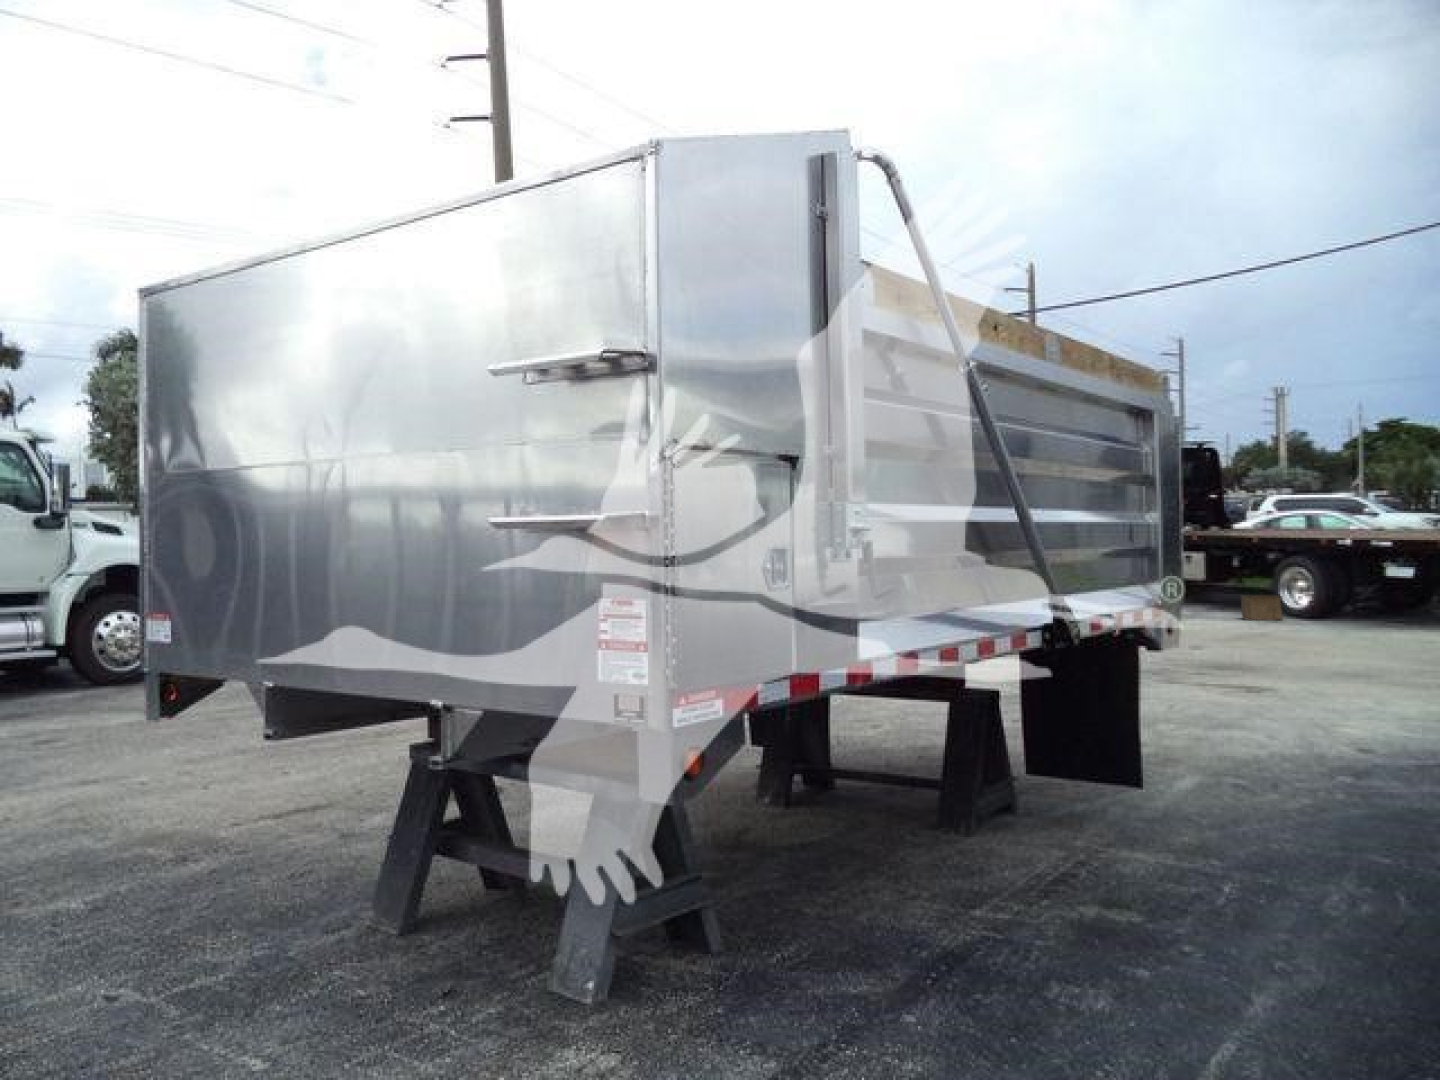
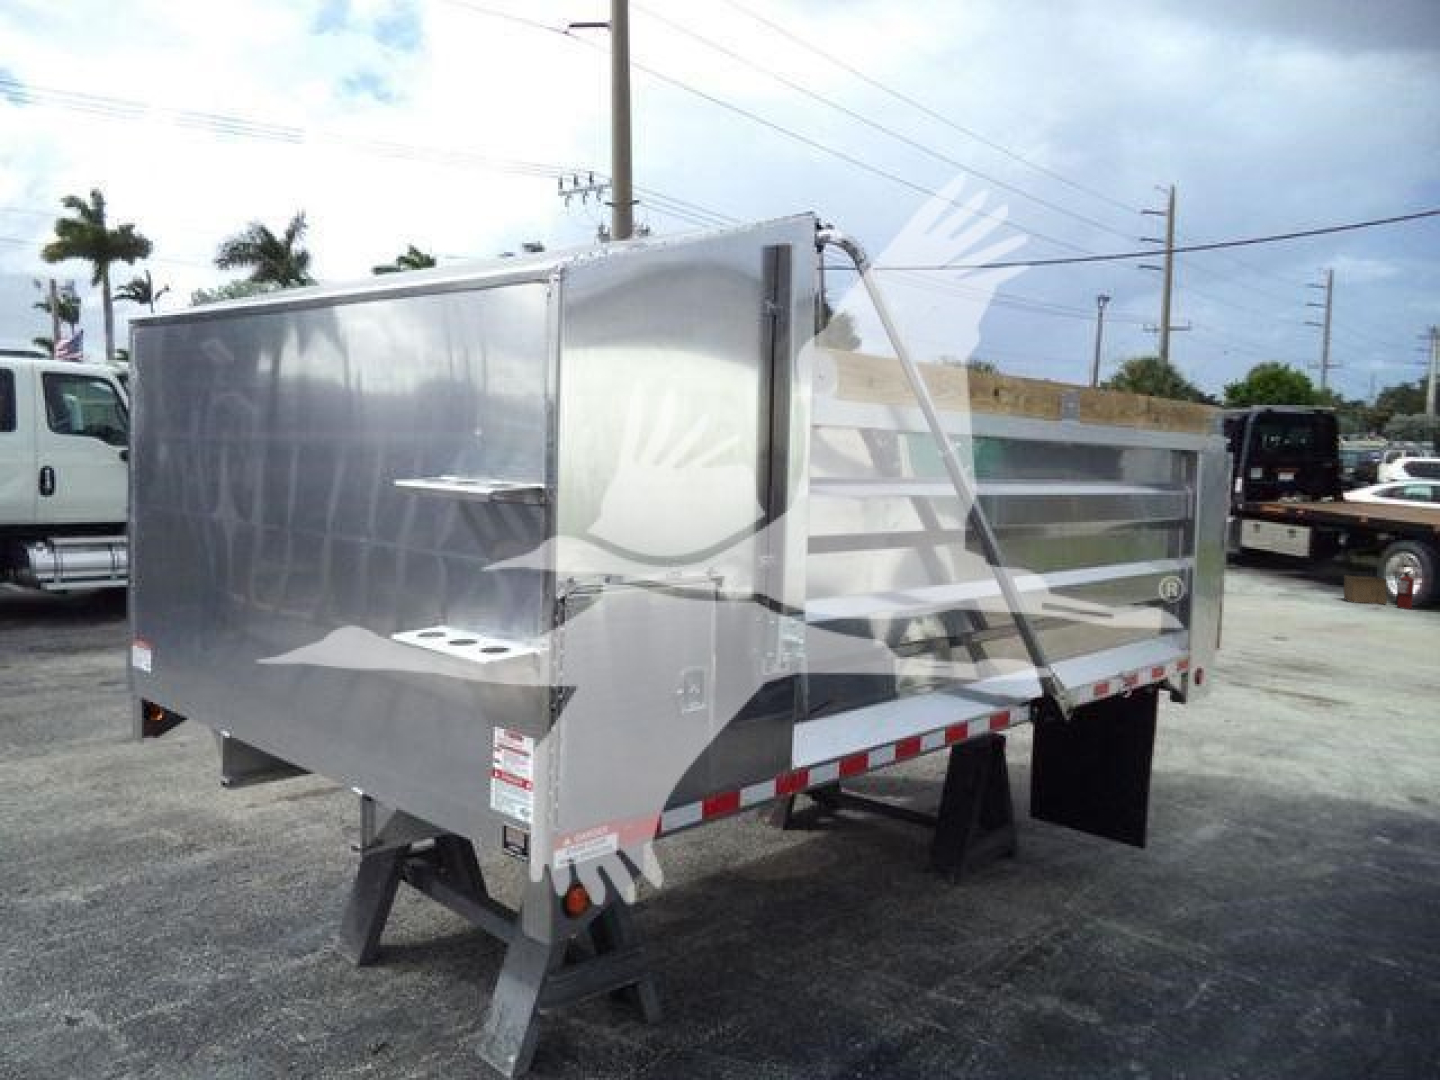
fire extinguisher: none [1291,583,1307,622] -> present [1395,571,1414,609]

